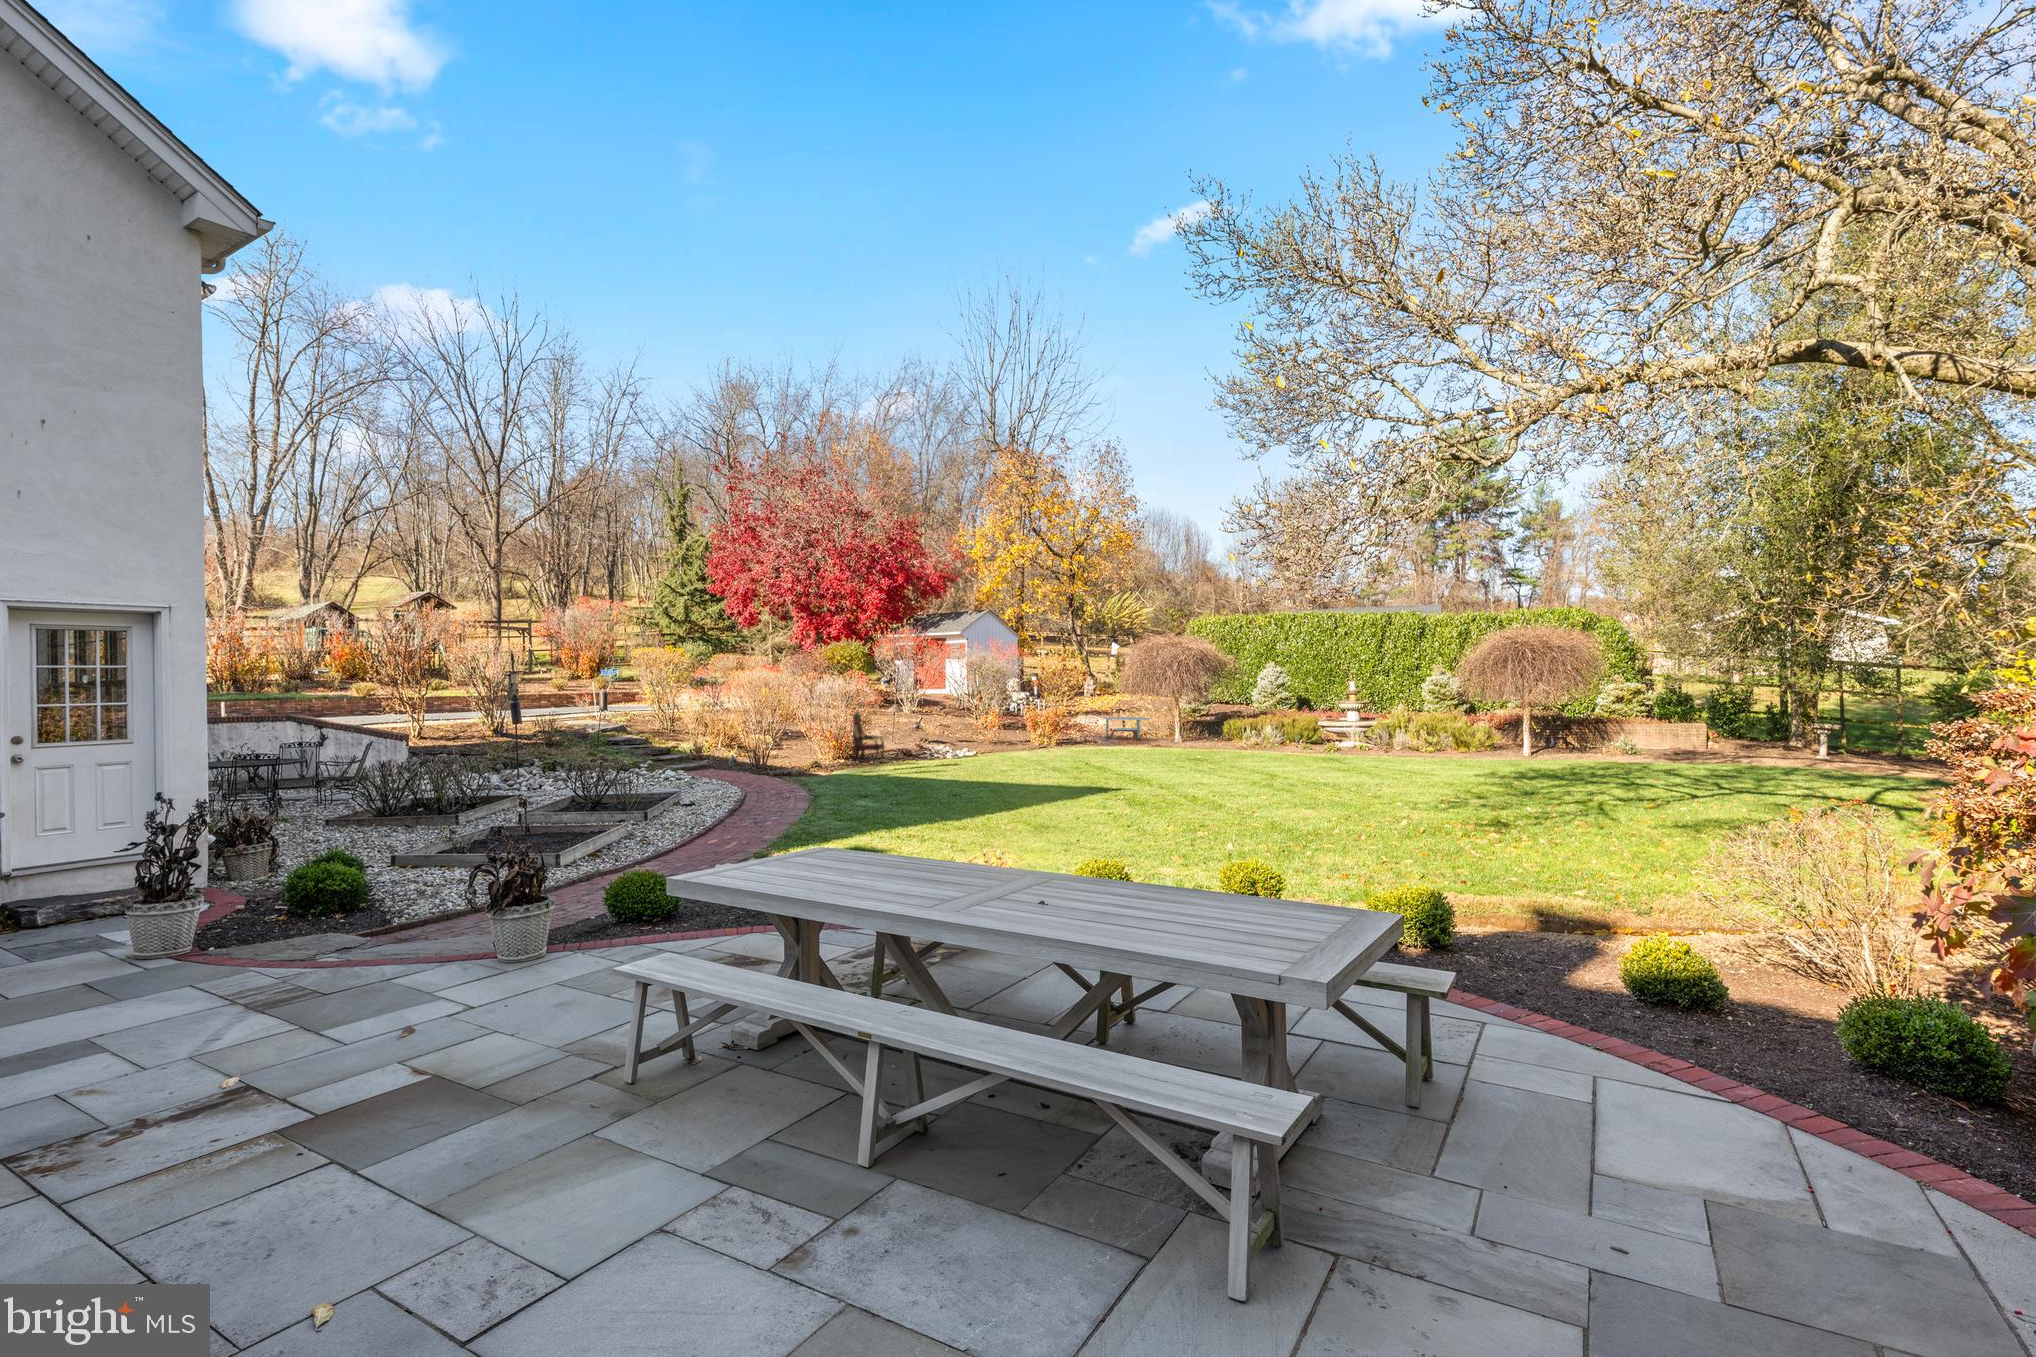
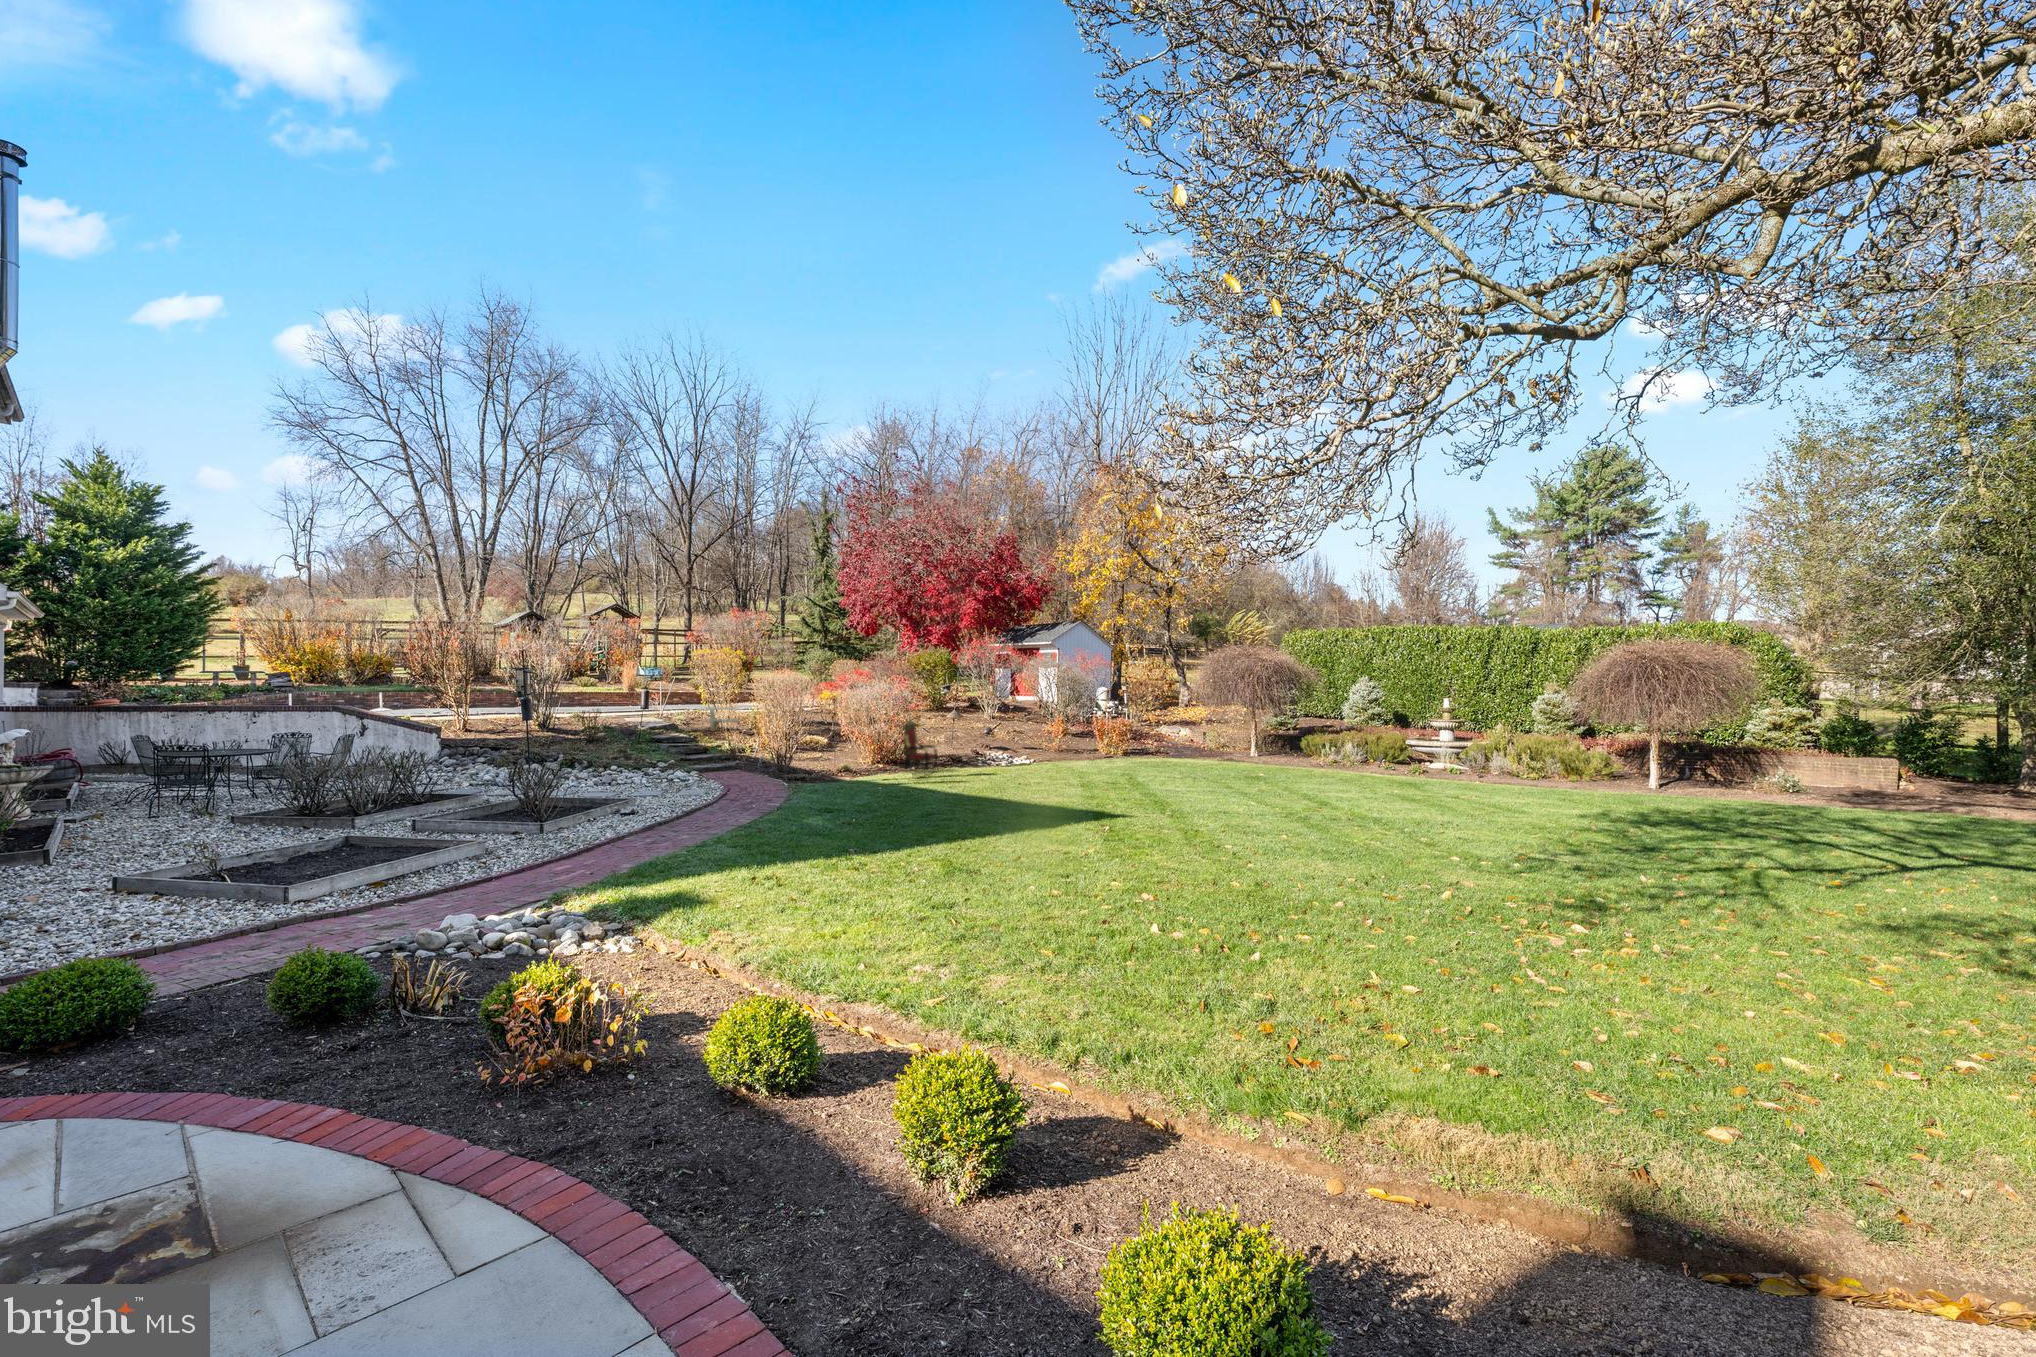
round table: present [1103,717,1153,740] -> present [703,707,739,731]

